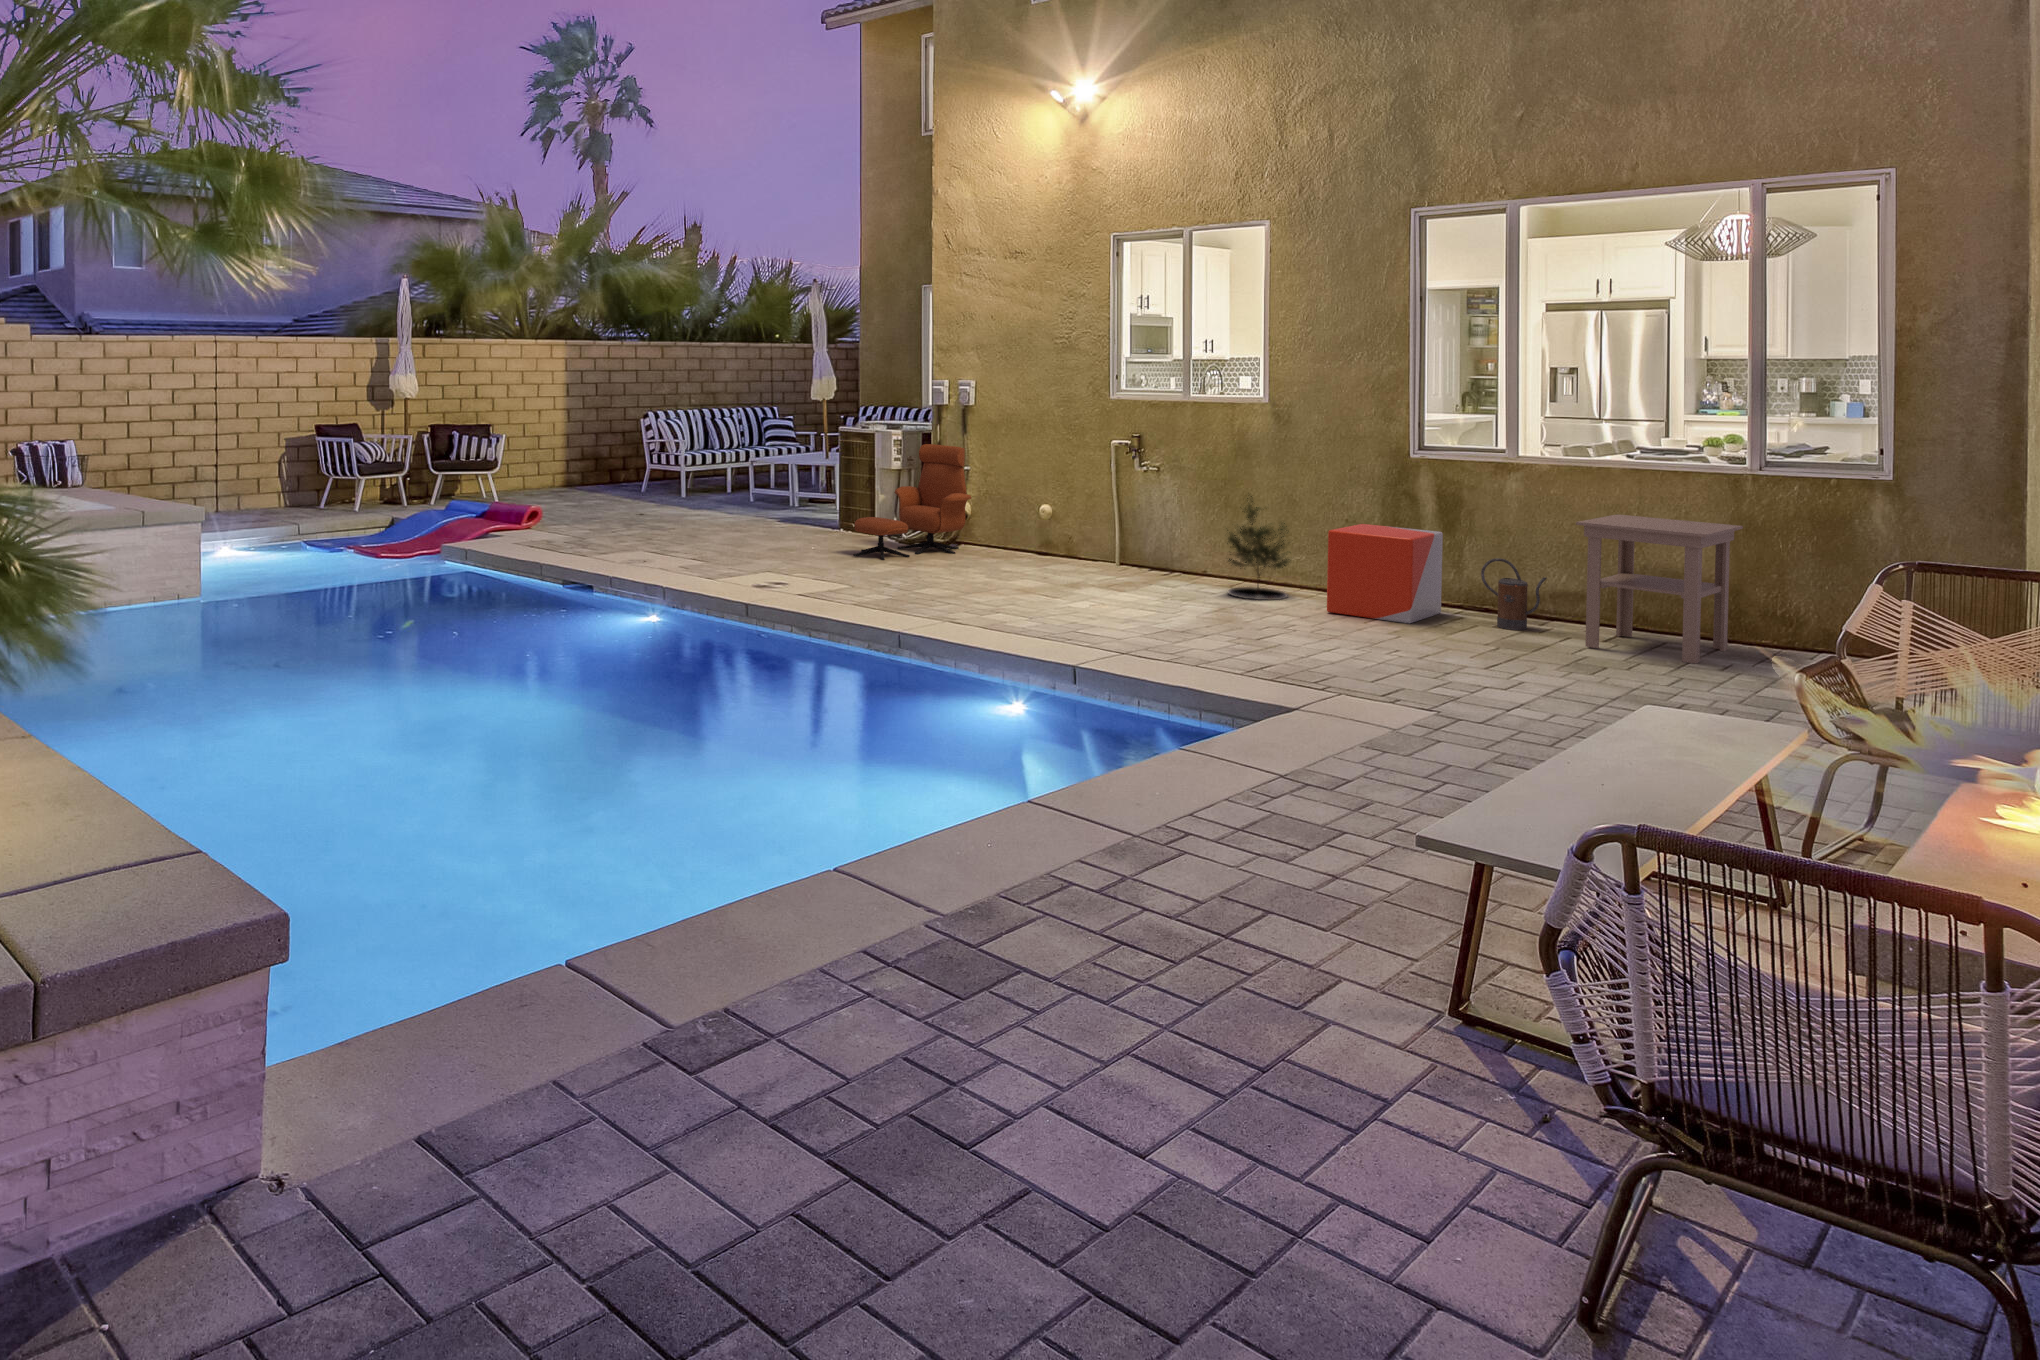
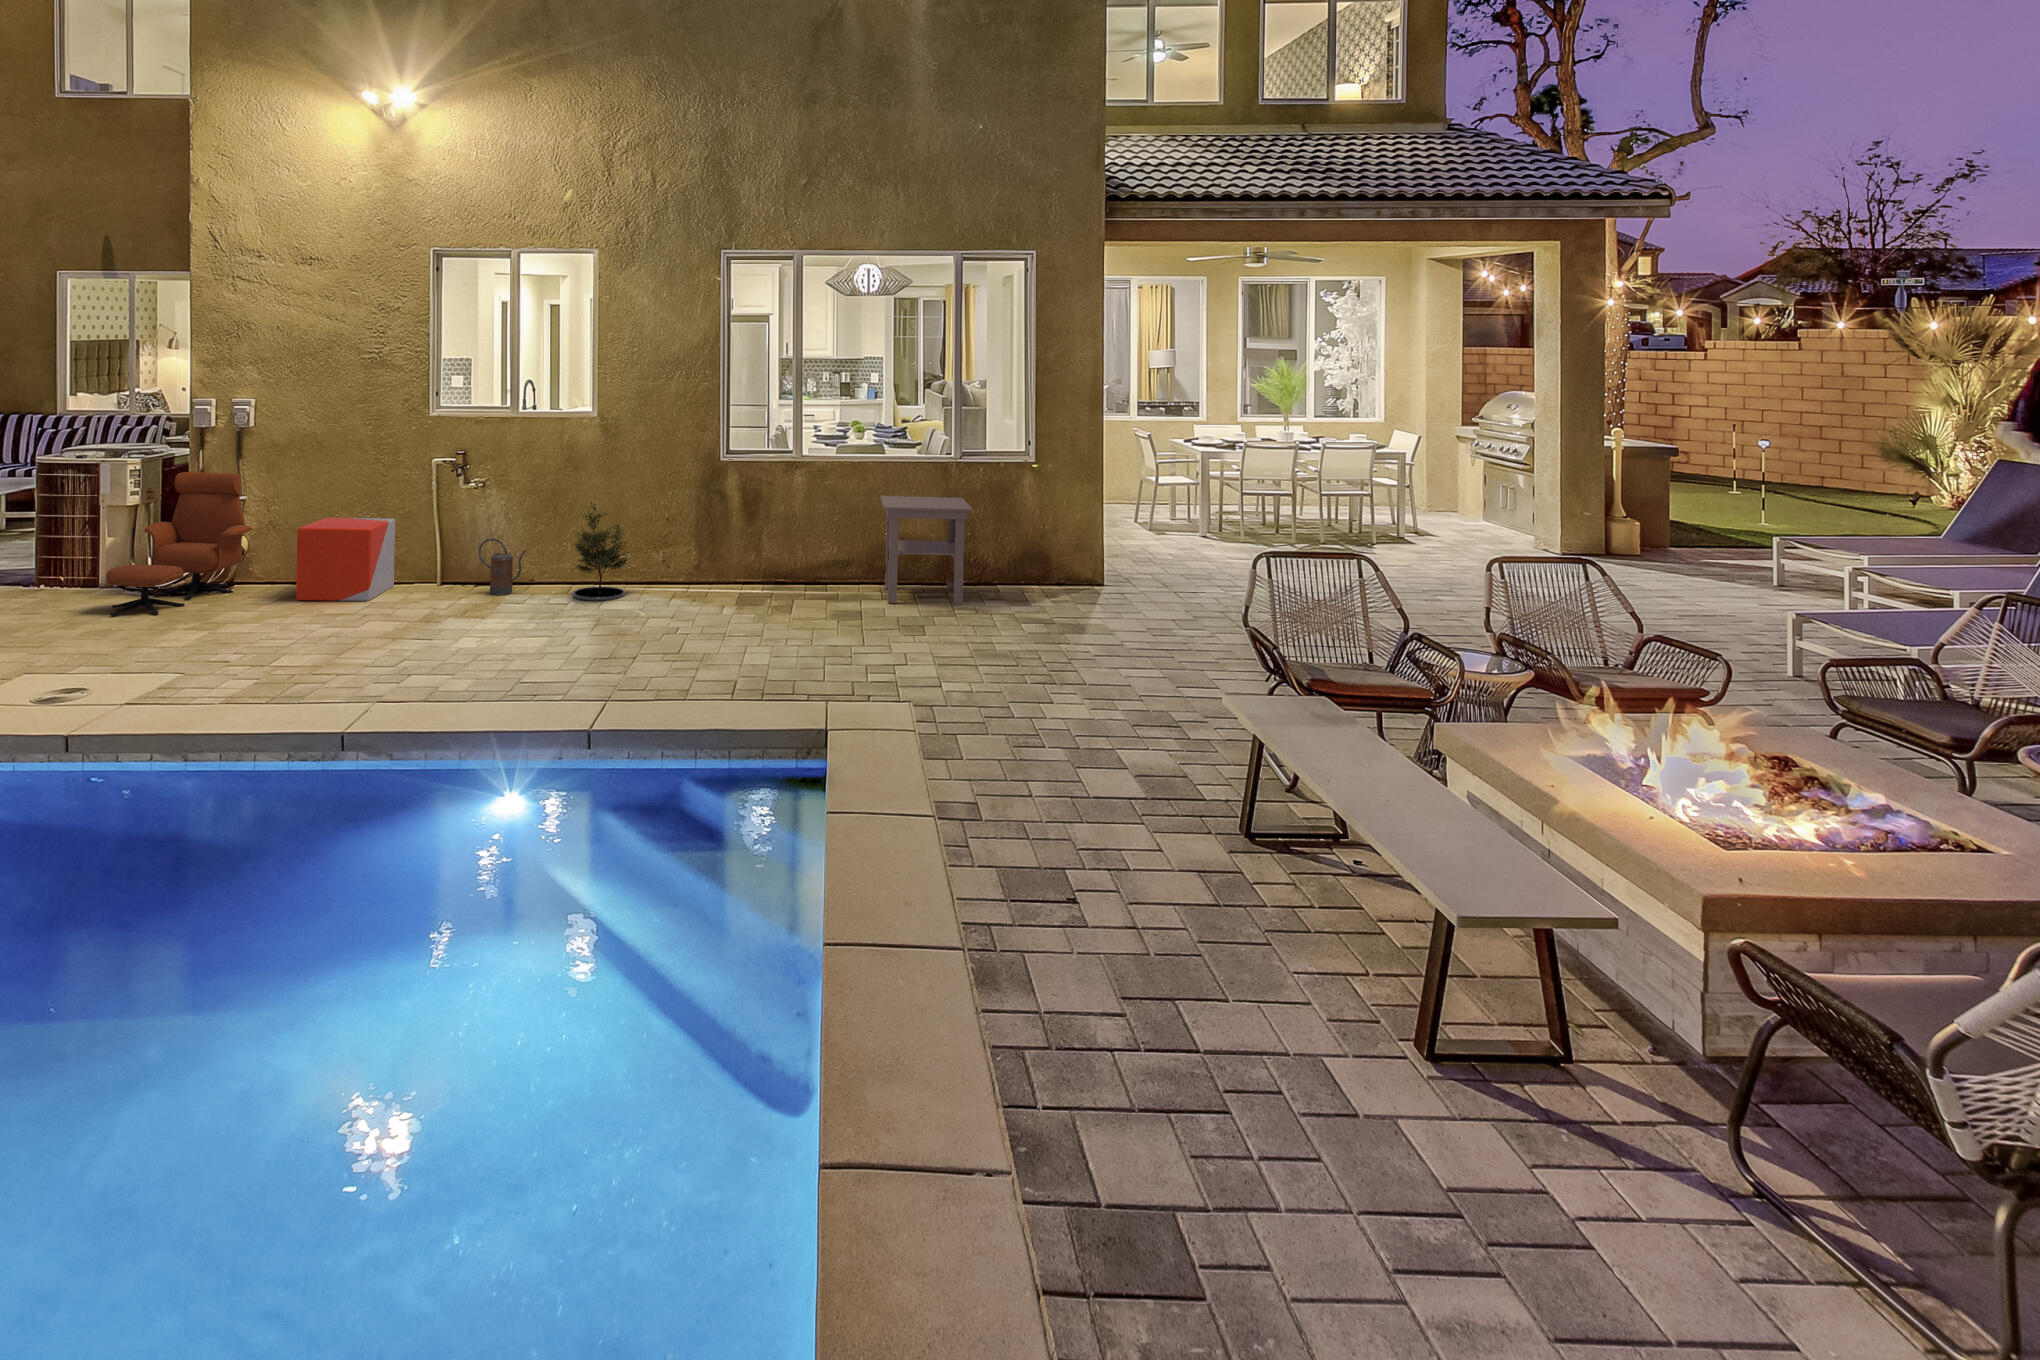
stool: present [1327,524,1443,624] -> present [296,518,395,601]
watering can: present [1481,558,1547,630] -> present [478,538,526,595]

